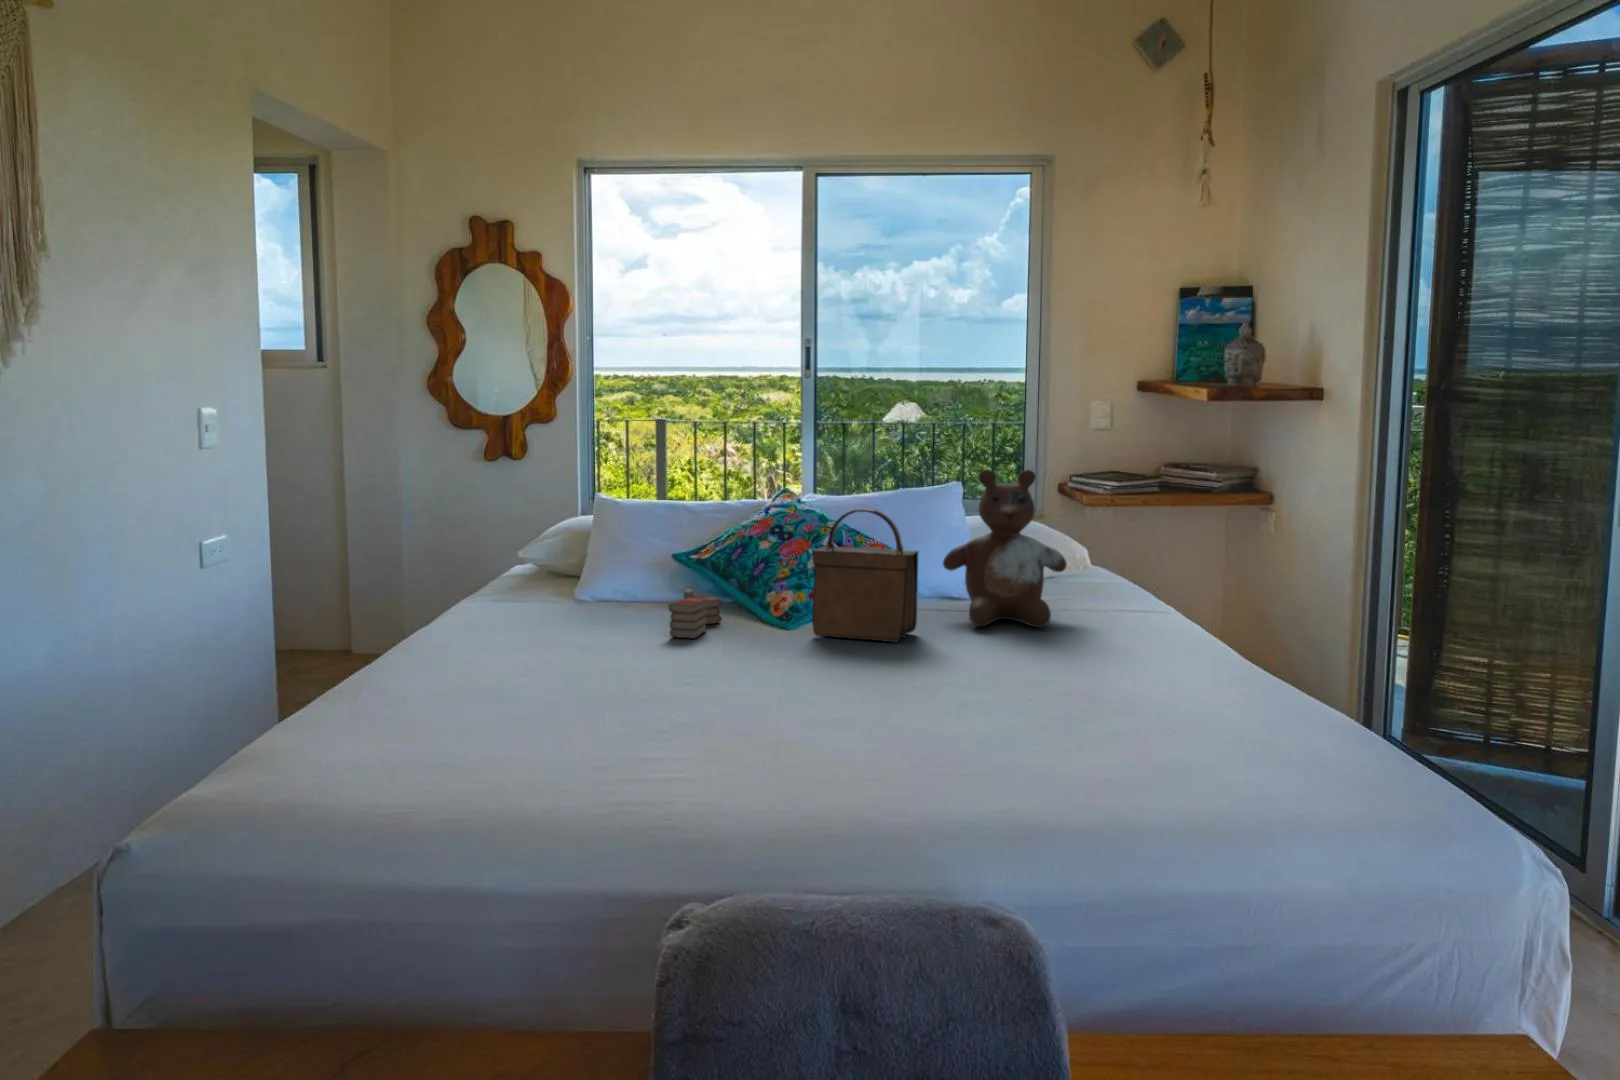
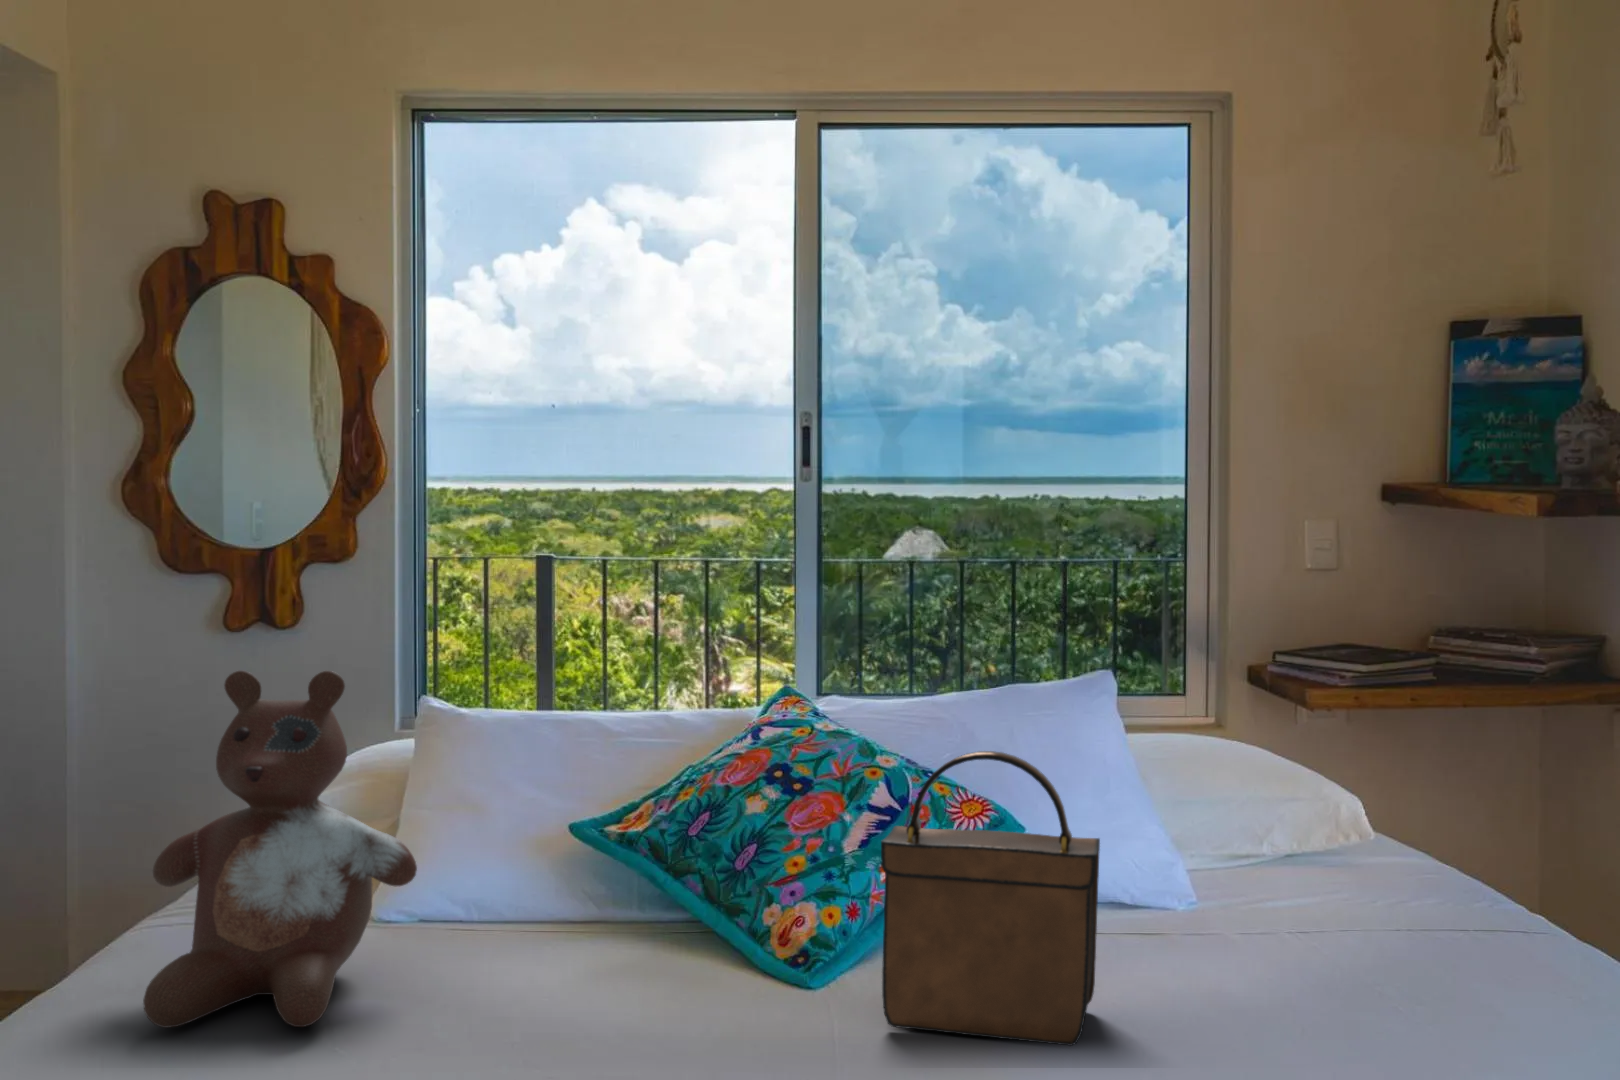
stuffed bear: present [943,469,1067,627] -> present [143,671,417,1028]
book: present [669,587,722,639] -> none [574,914,682,1047]

